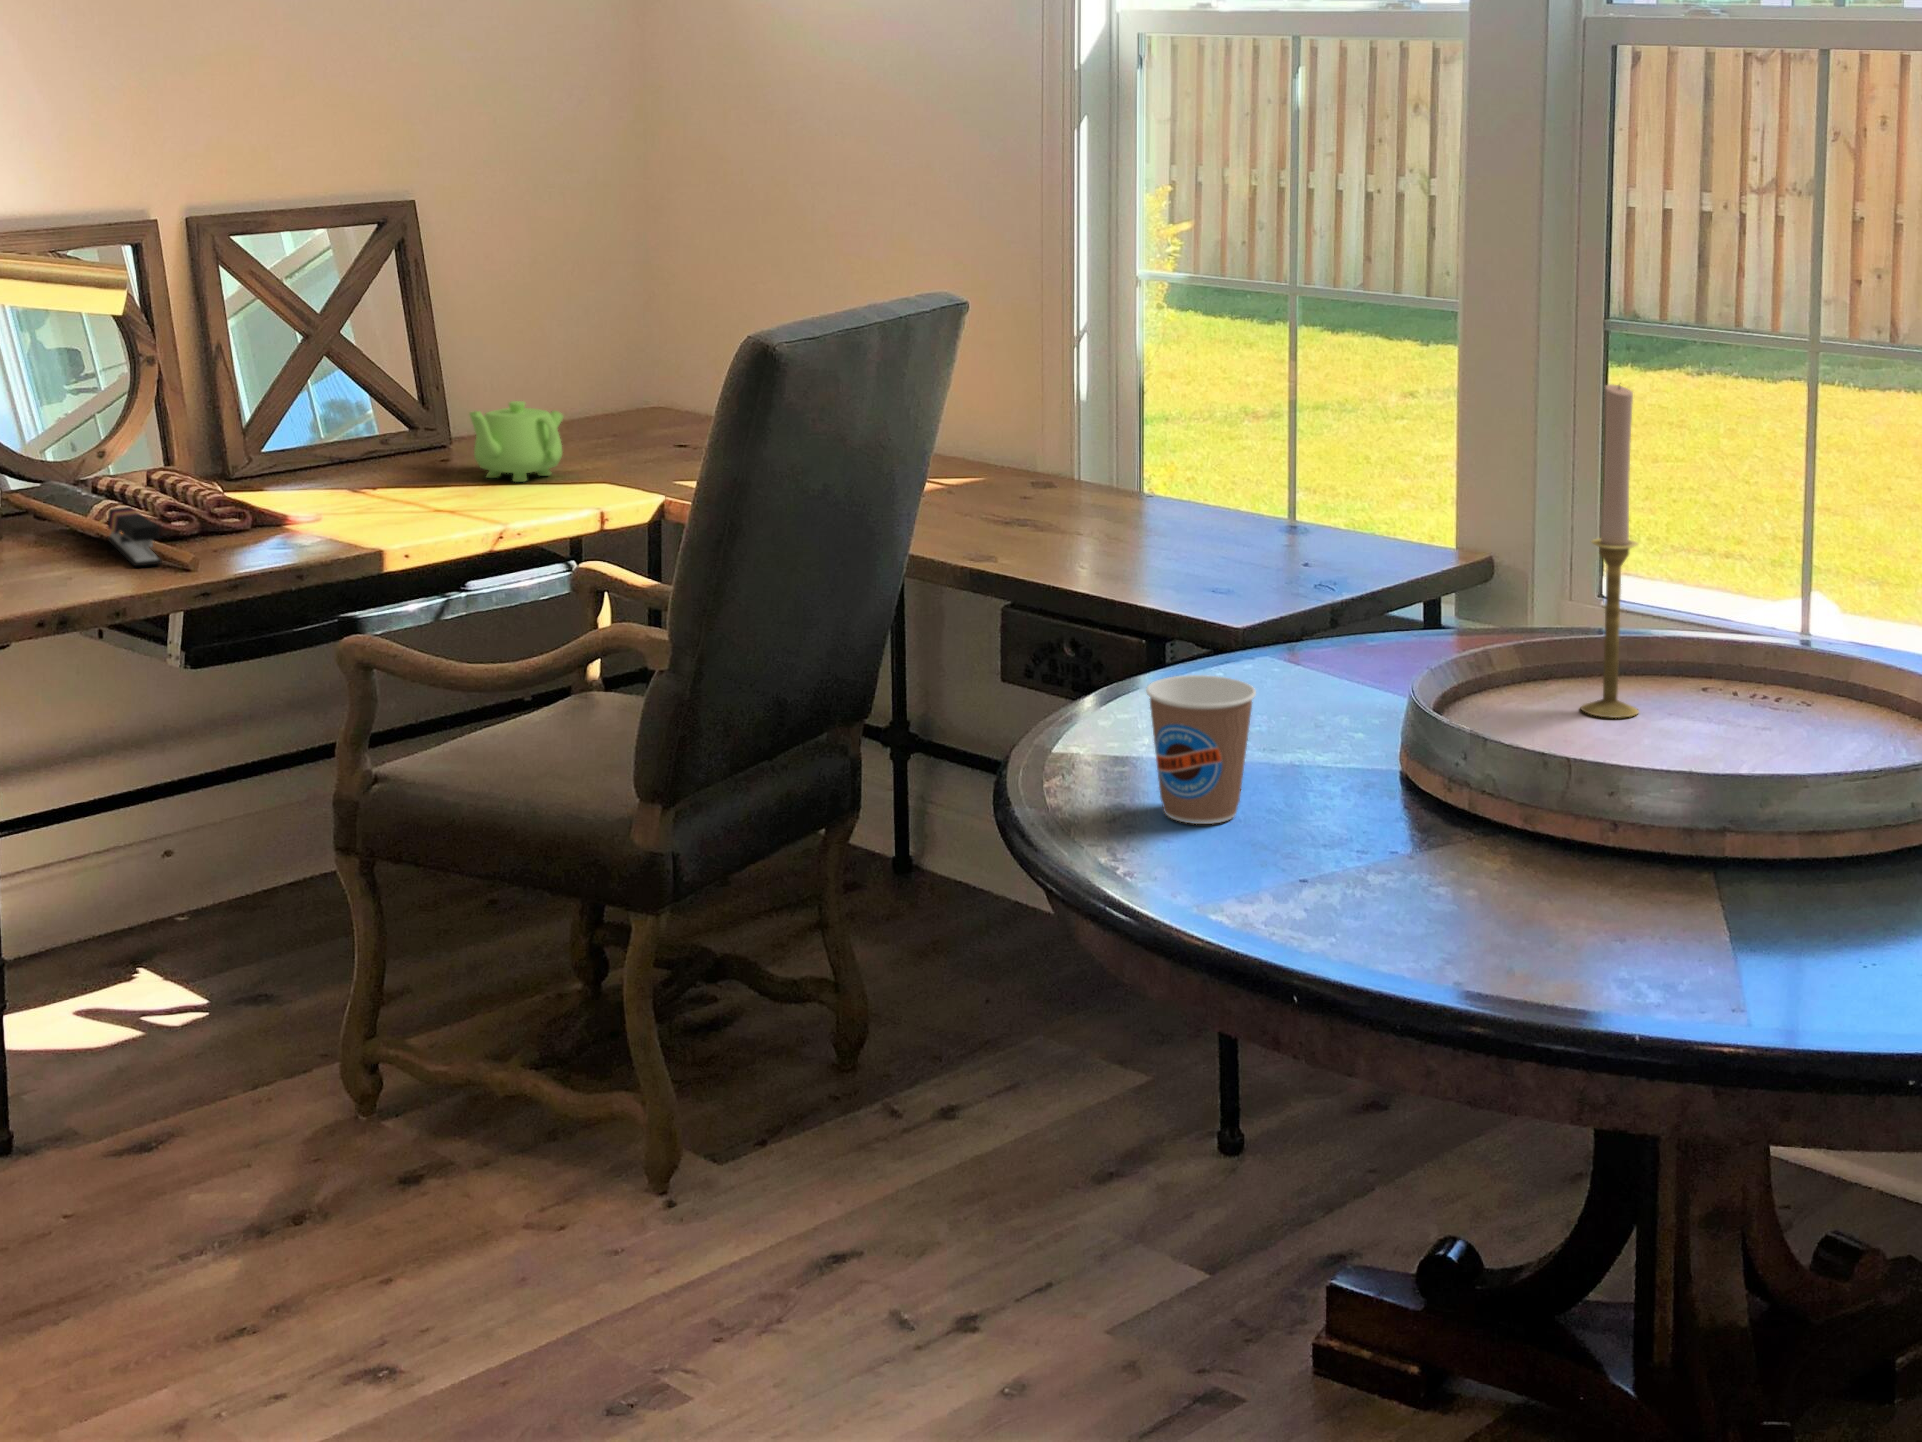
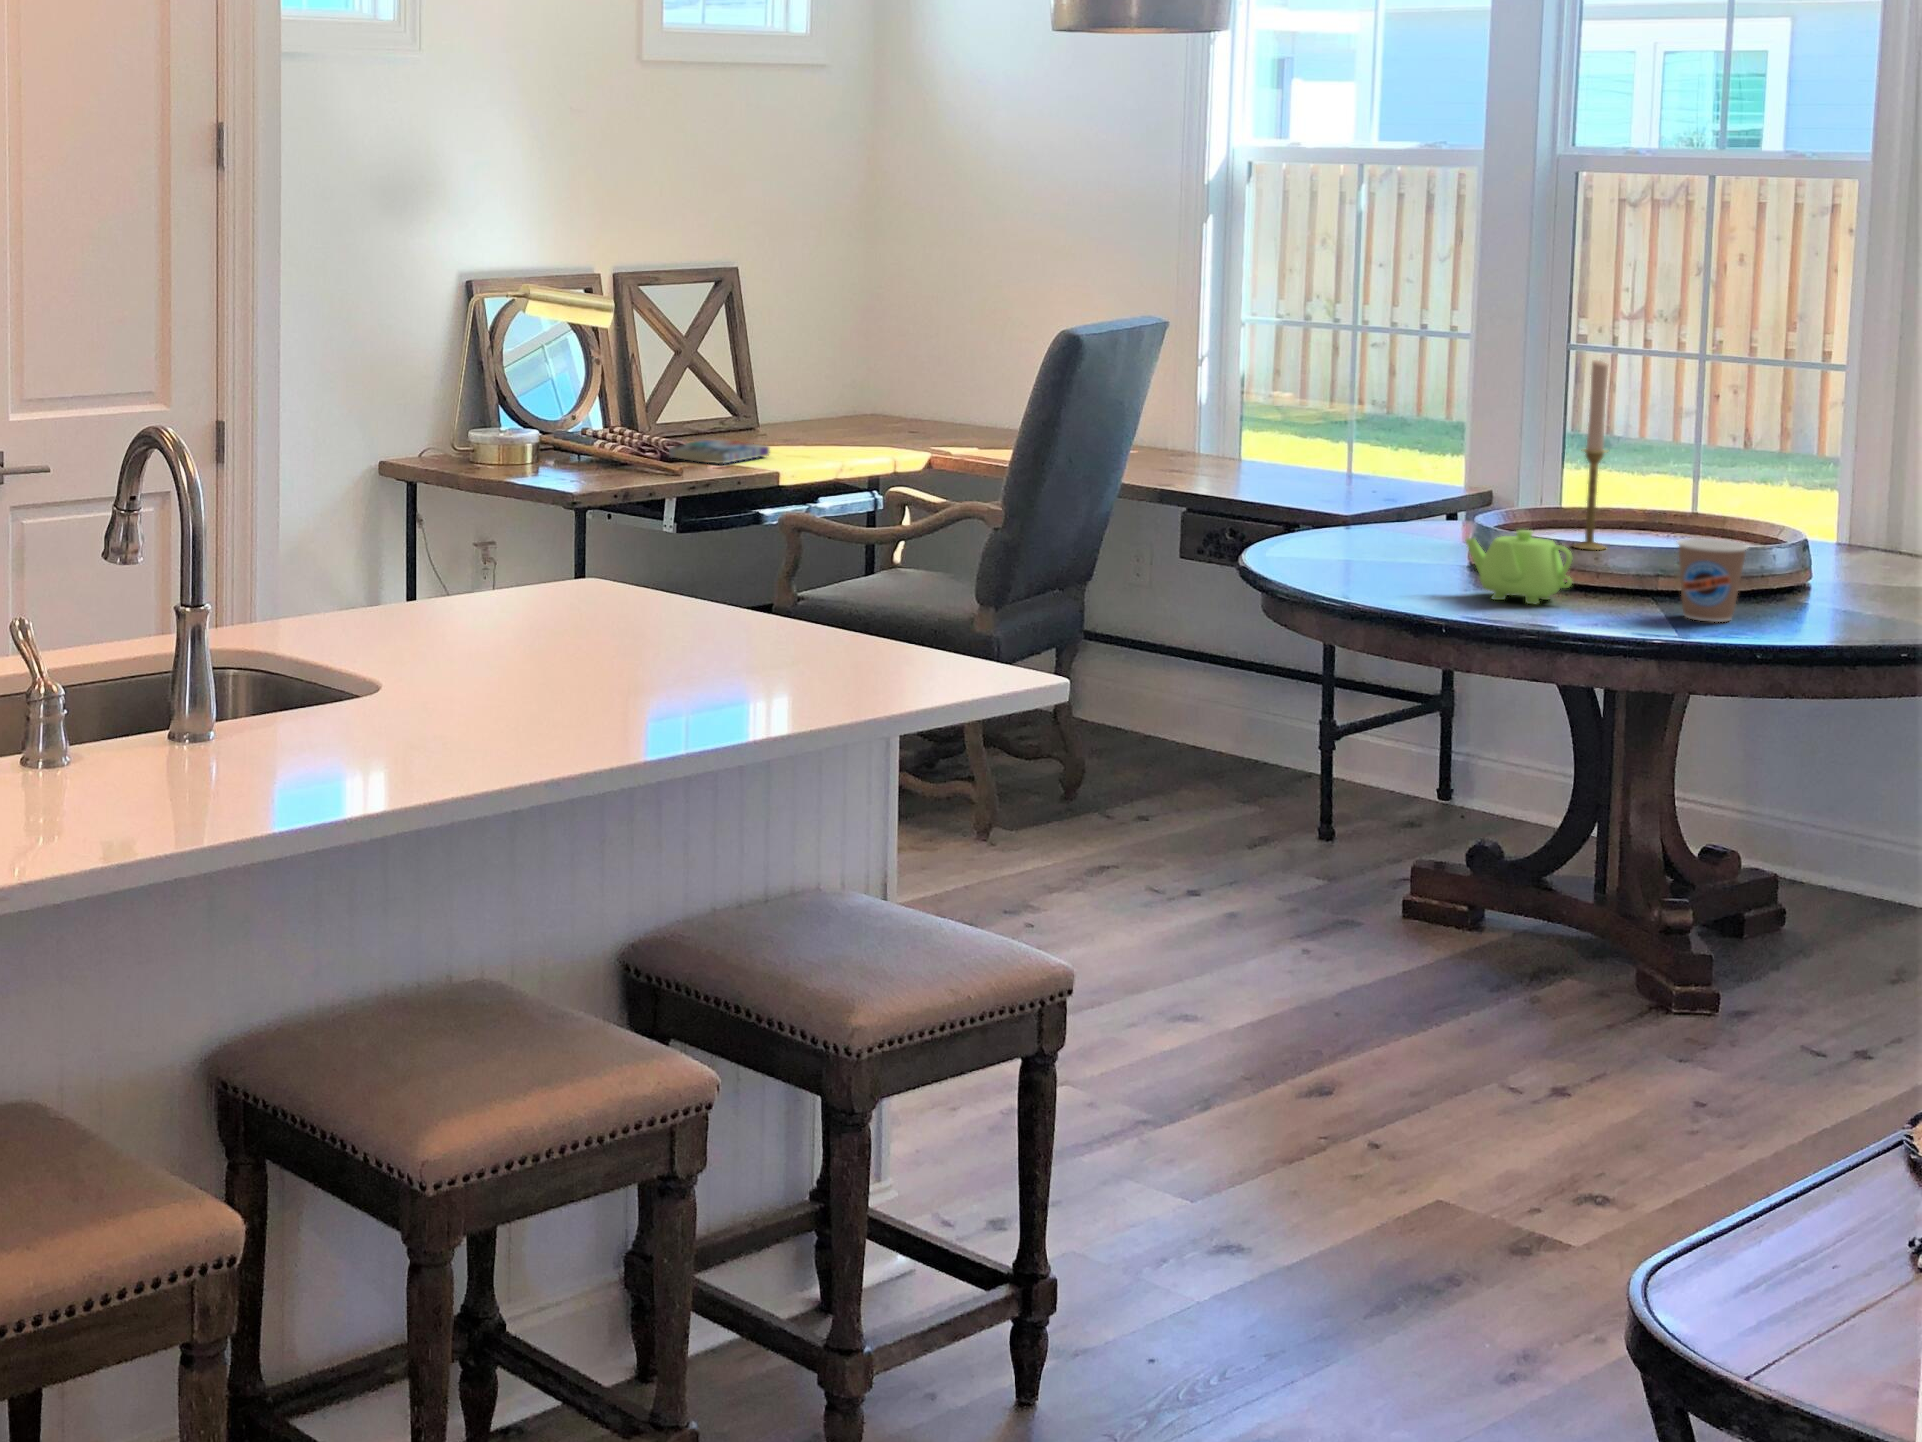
teapot: present [470,401,563,482] -> present [1466,530,1572,604]
book: none [219,486,396,538] -> present [669,440,770,464]
stapler: present [108,507,162,566] -> none [609,442,660,472]
coffee cup: present [1146,675,1256,824] -> present [1677,538,1748,622]

